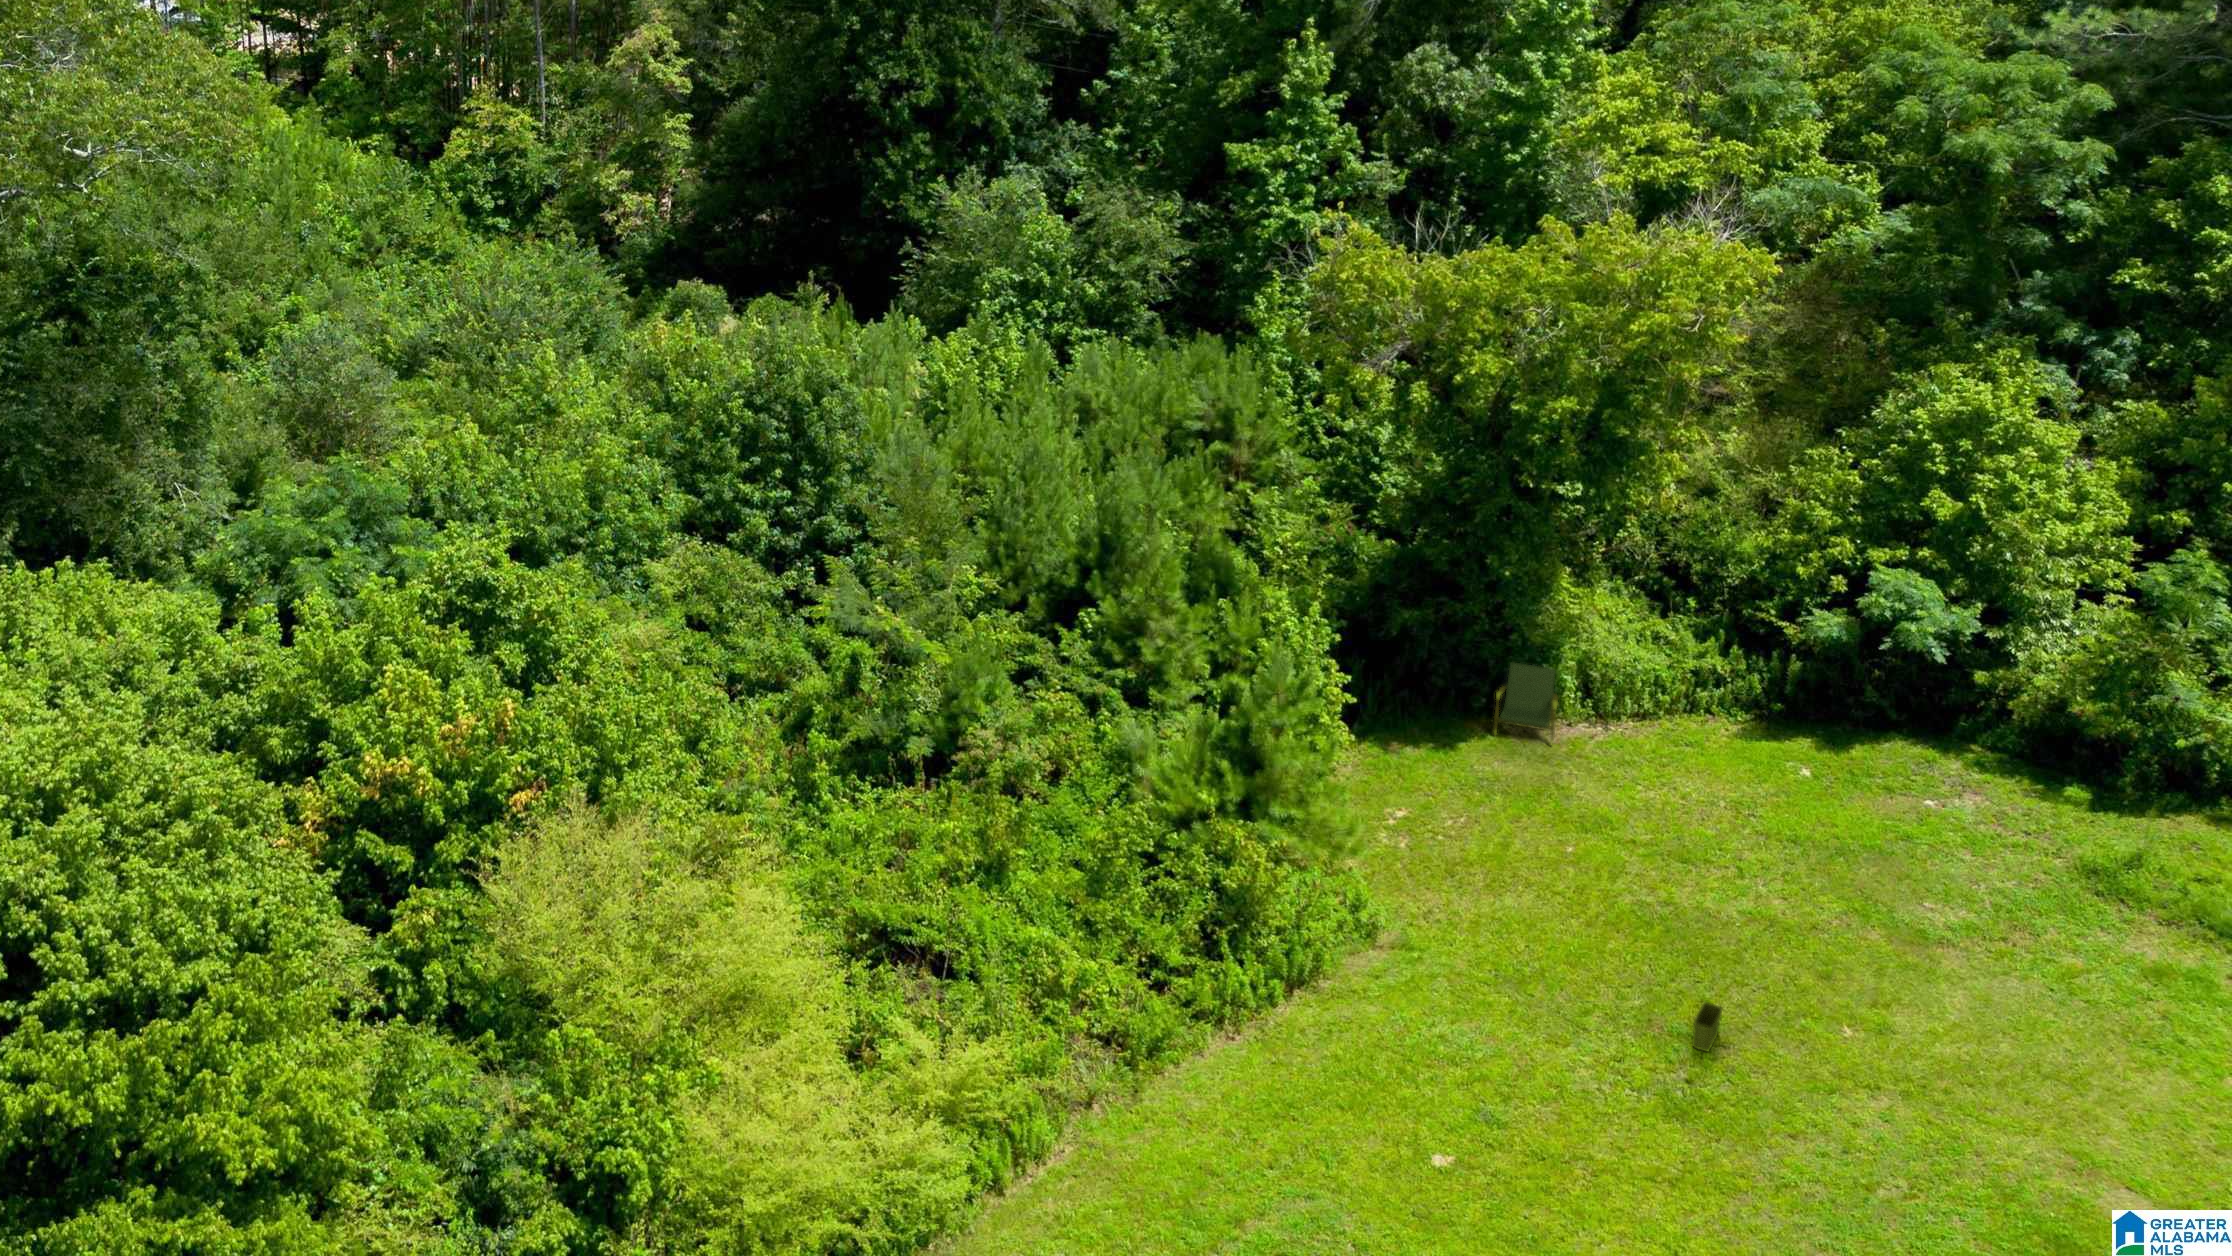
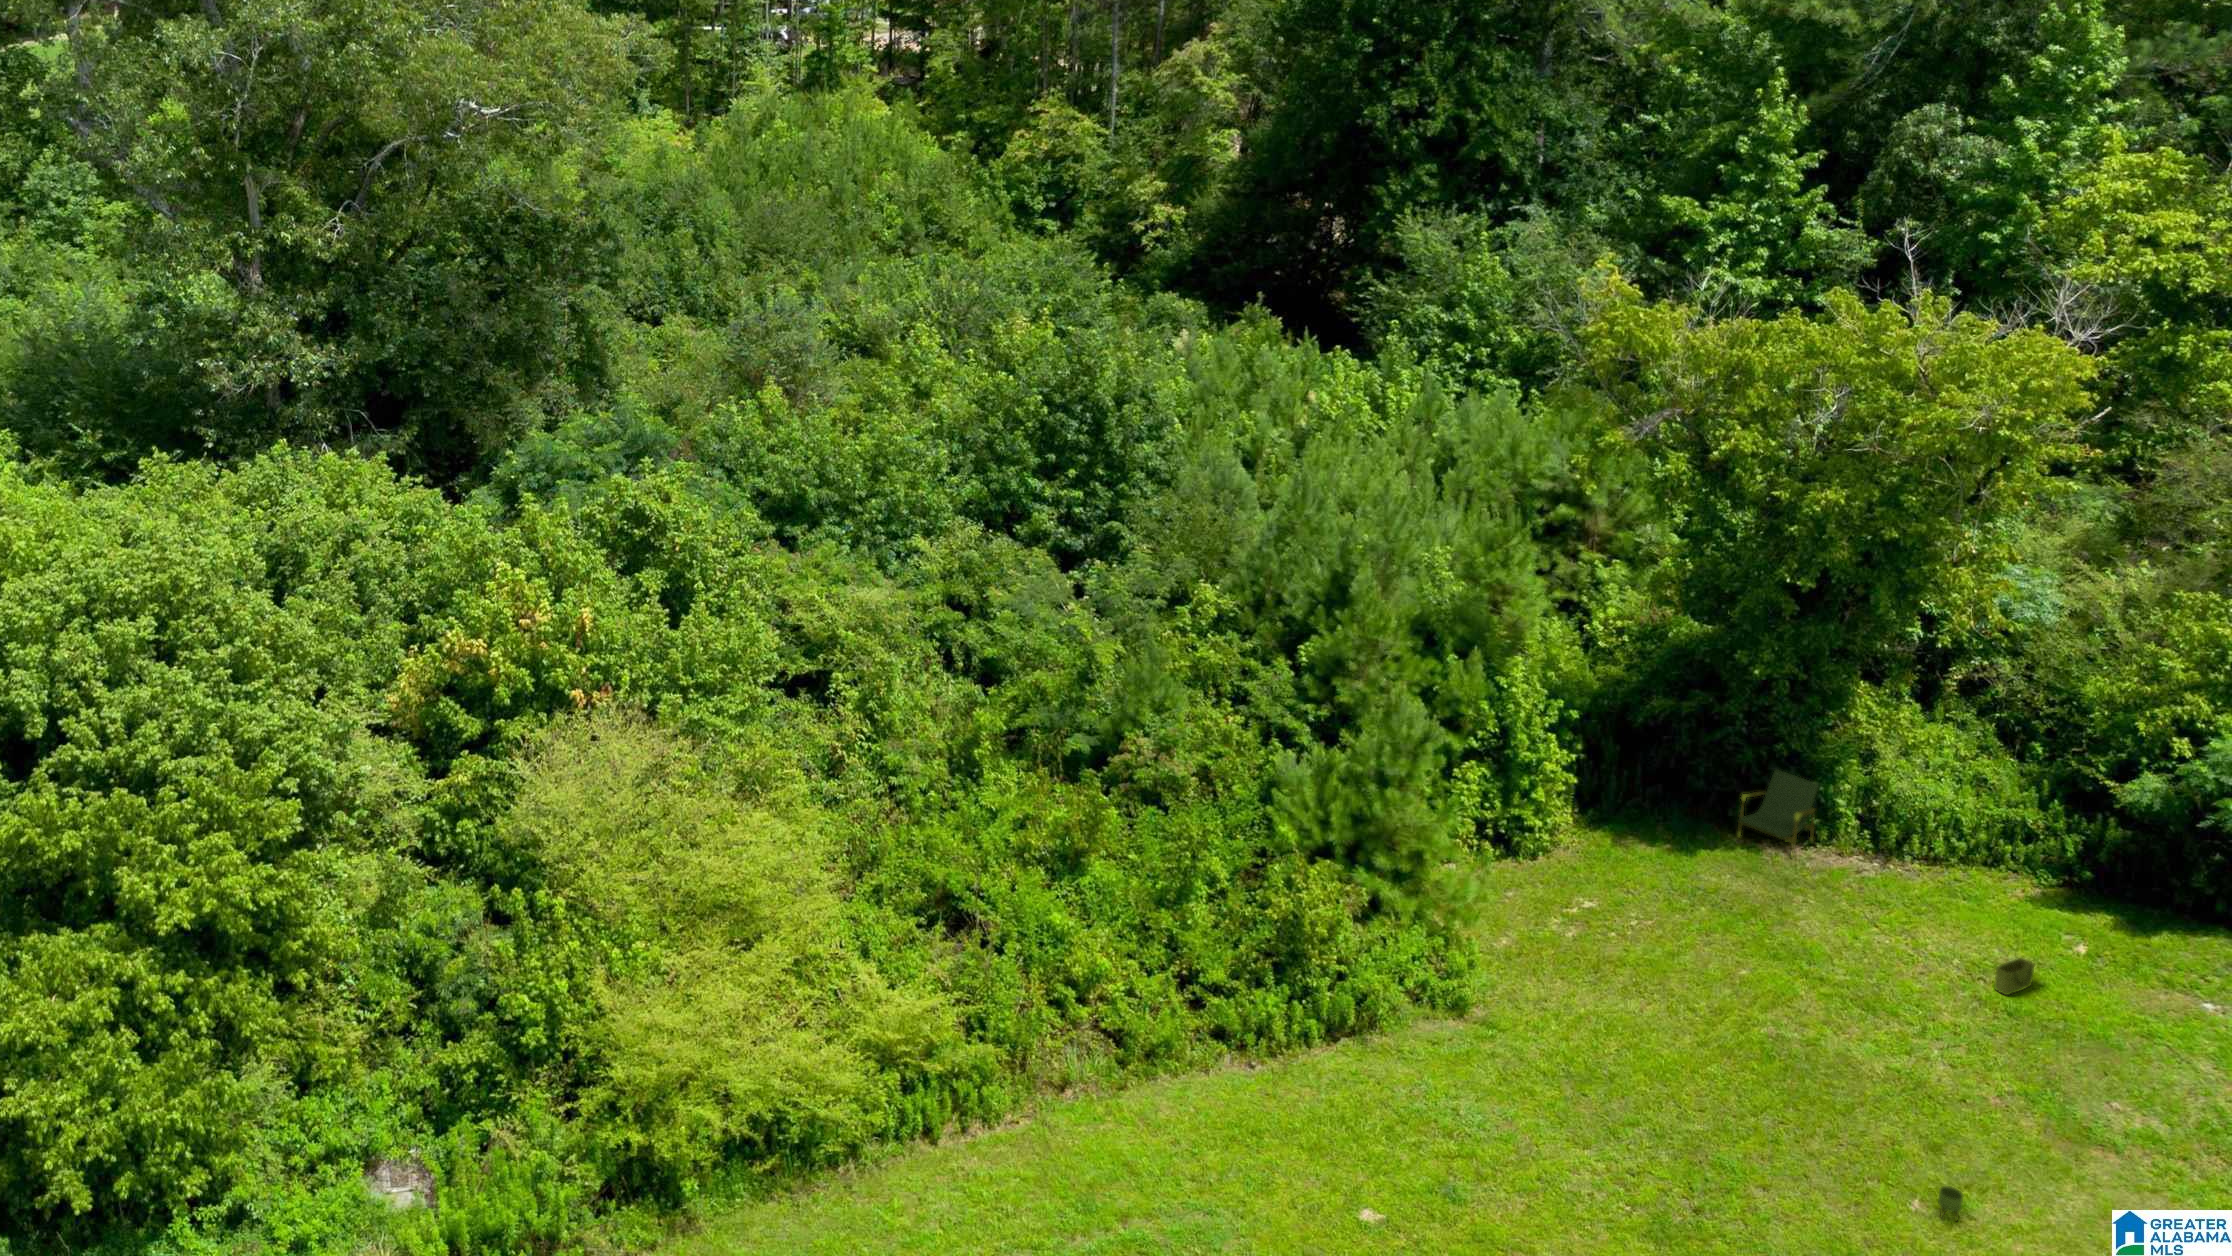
basket: present [1692,1002,1722,1052] -> present [1994,958,2035,995]
planter: none [1964,1053,1993,1088] -> present [1938,1186,1963,1221]

